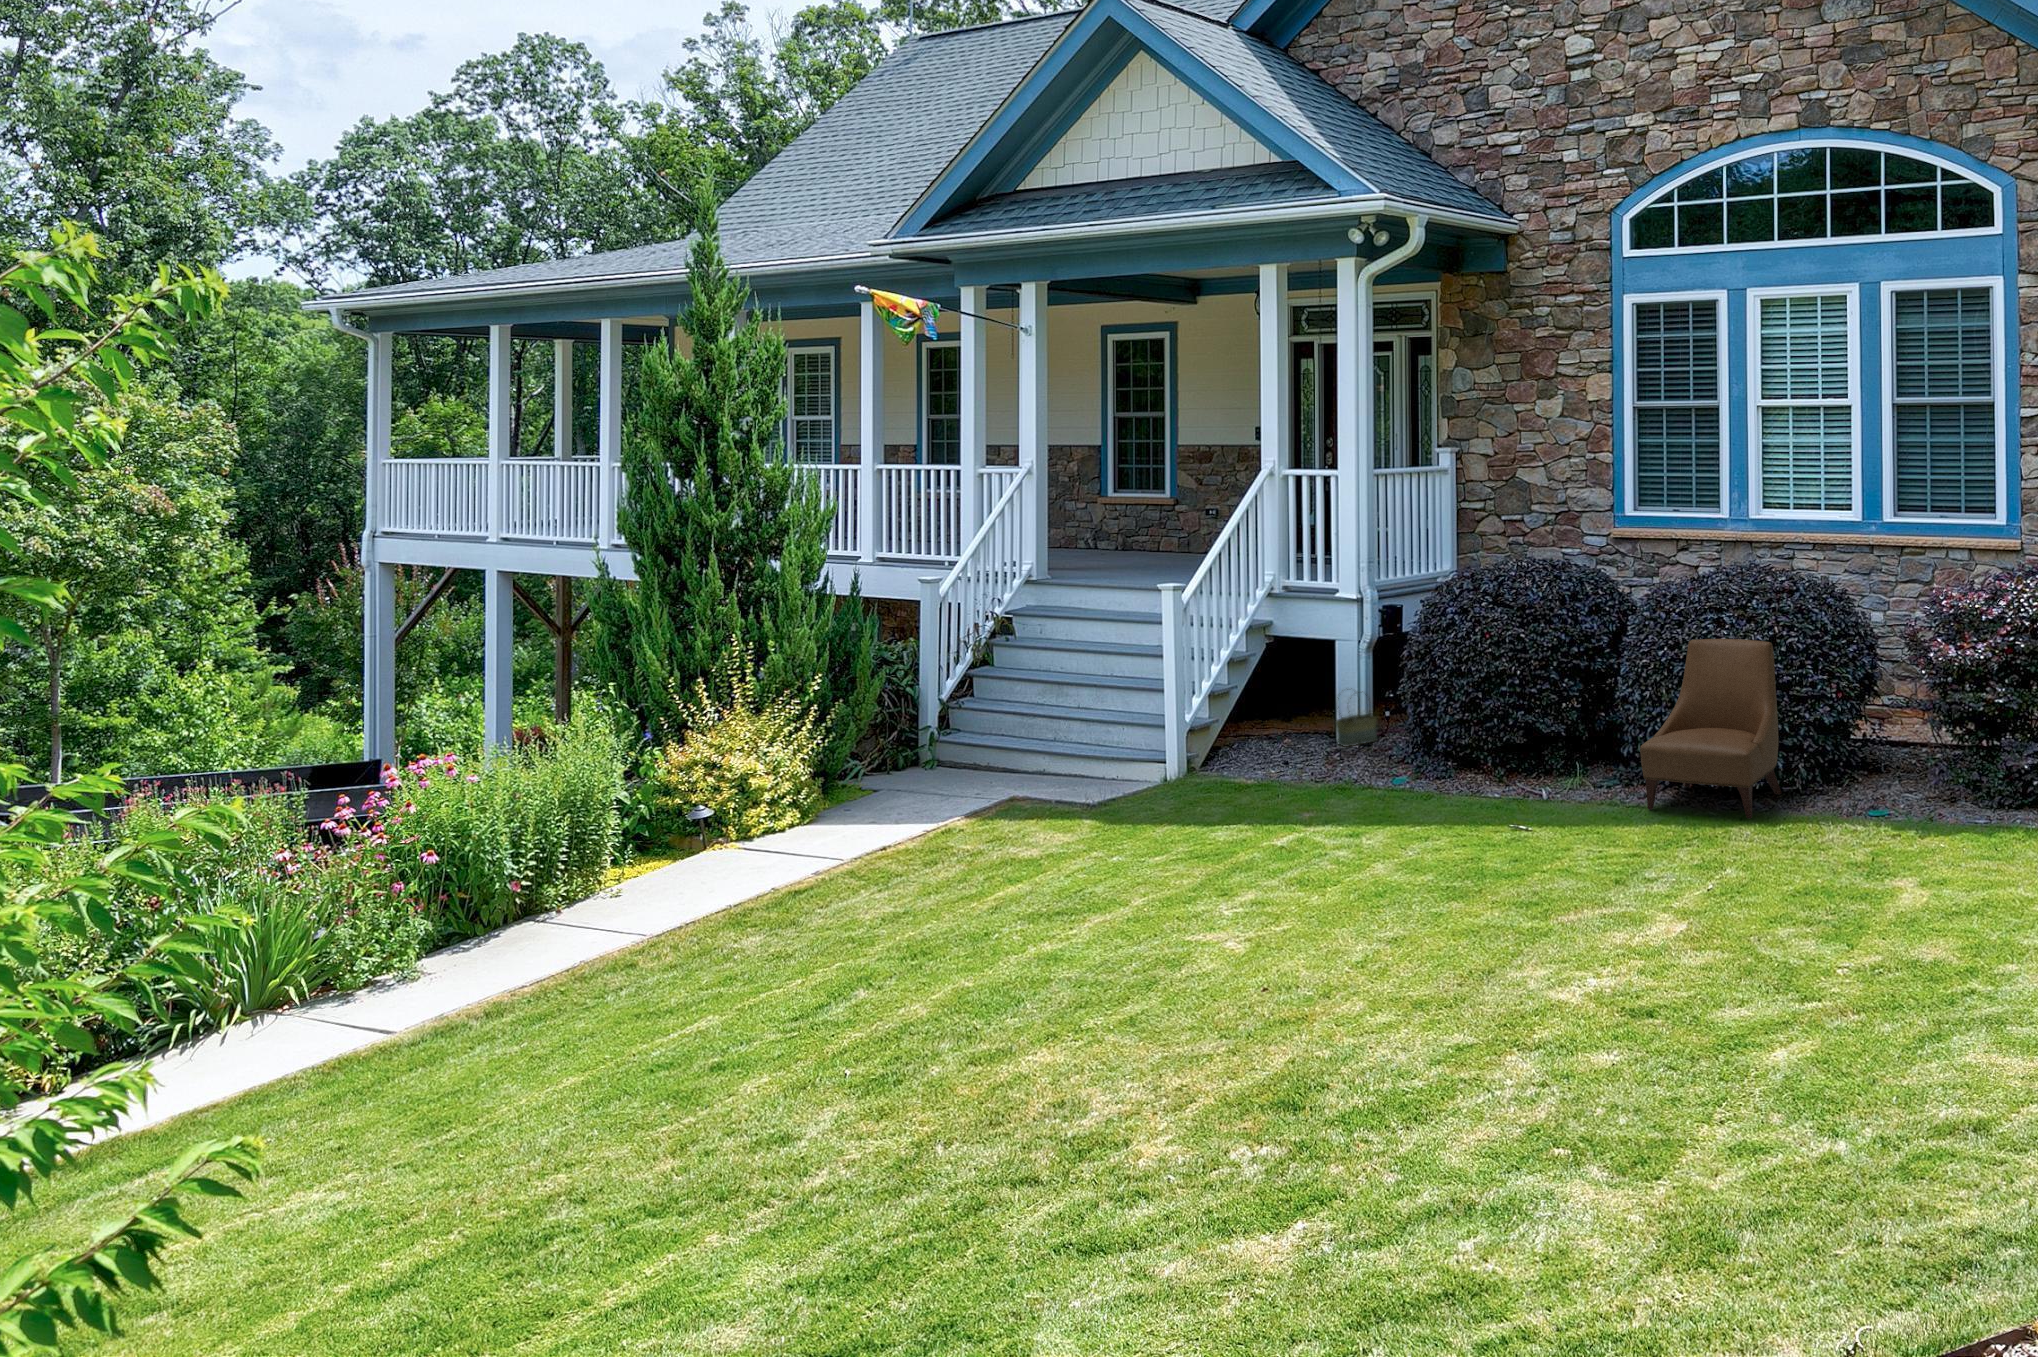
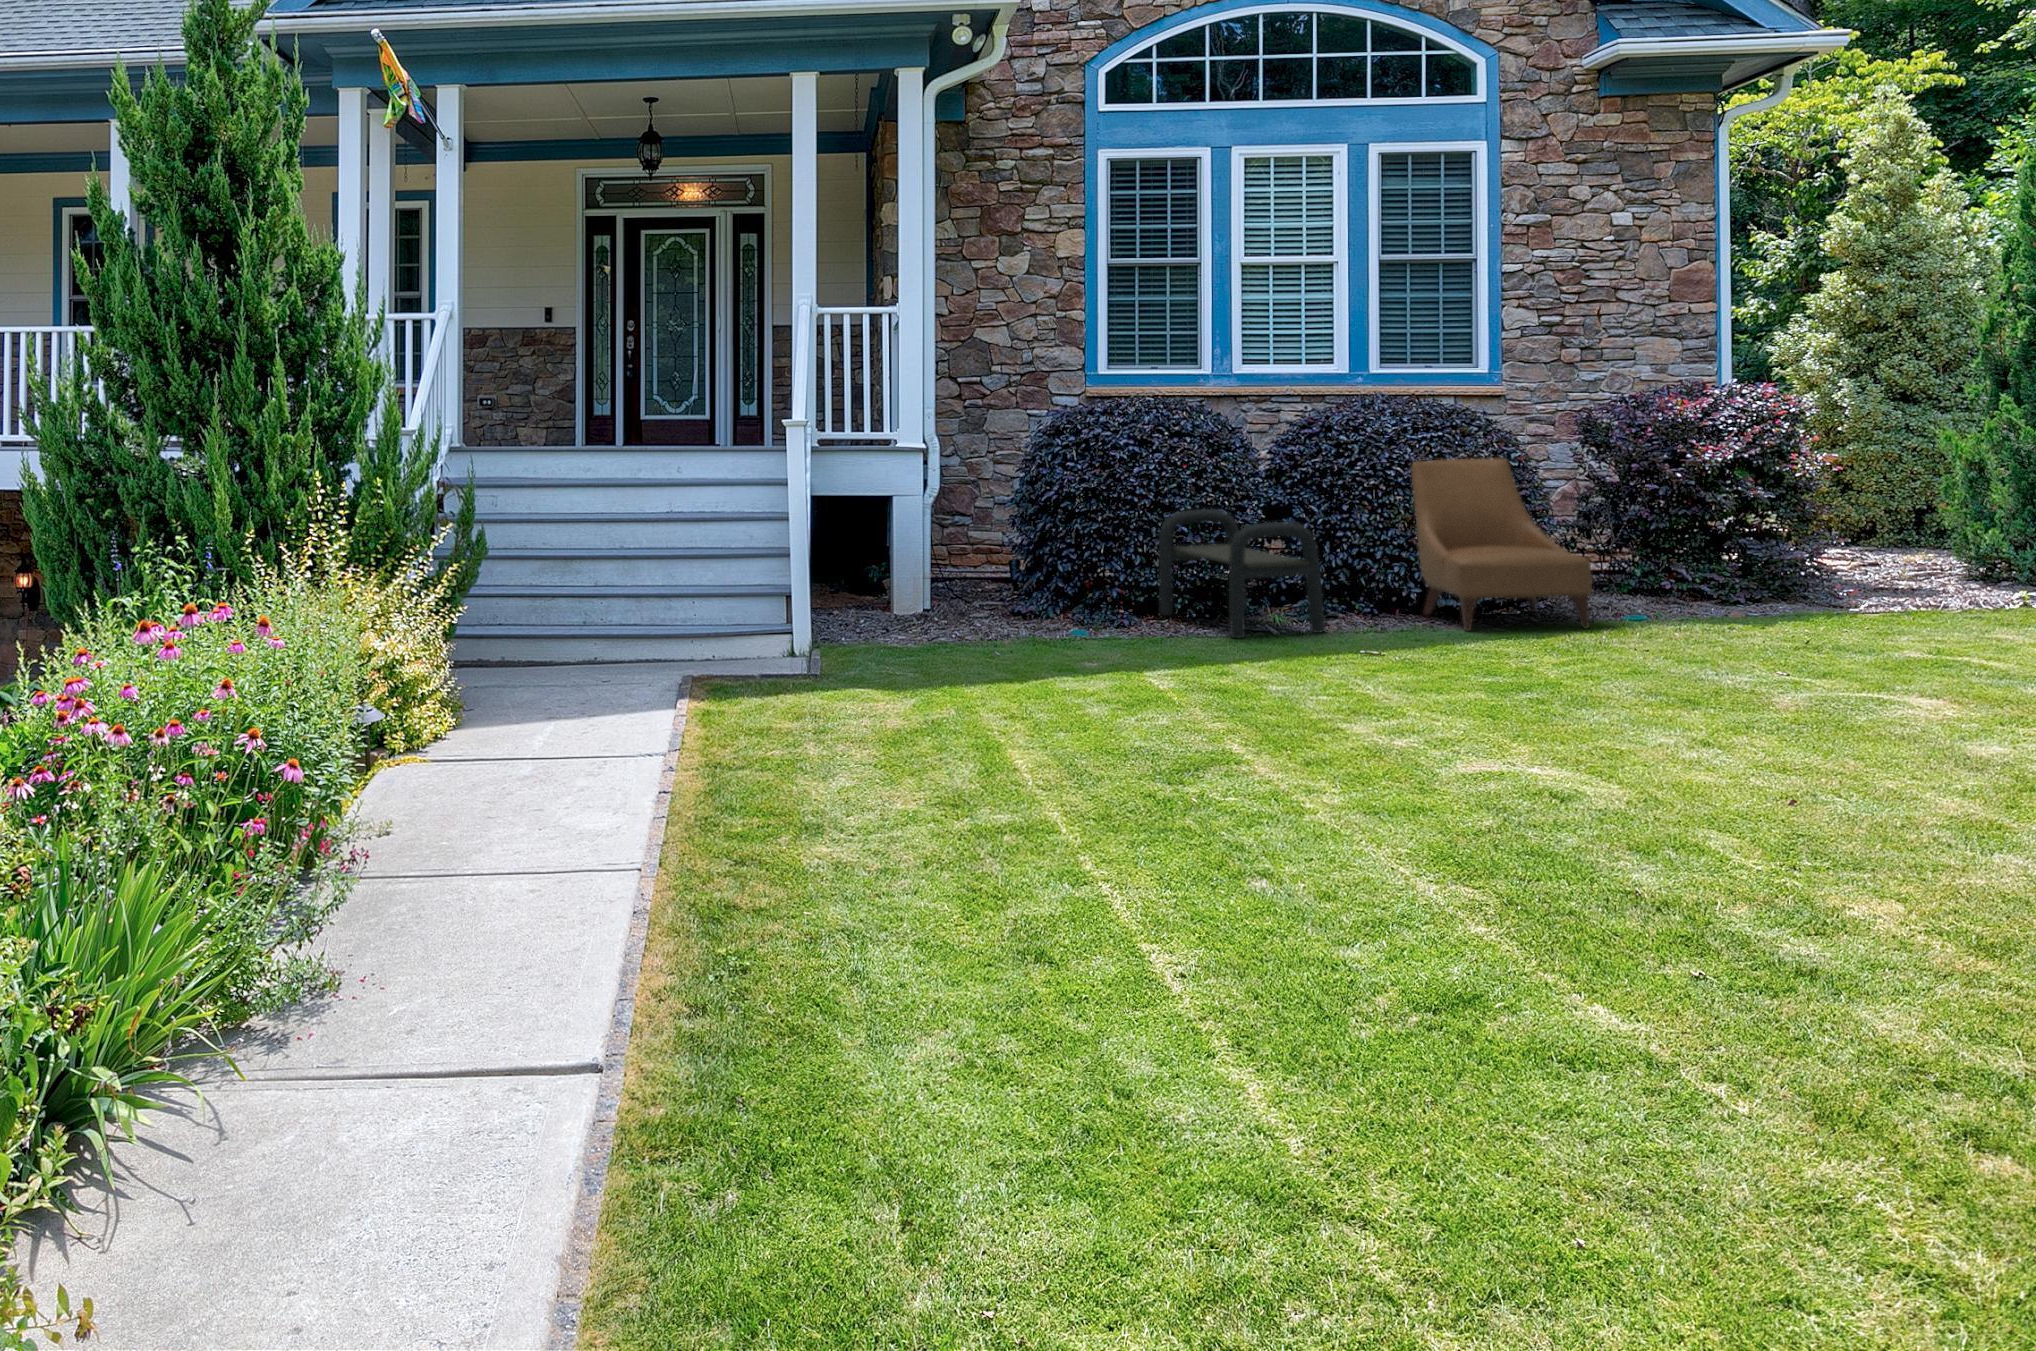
bench: none [1463,669,1577,797] -> present [1159,509,1325,638]
basket: present [1335,692,1377,747] -> none [914,554,952,618]

